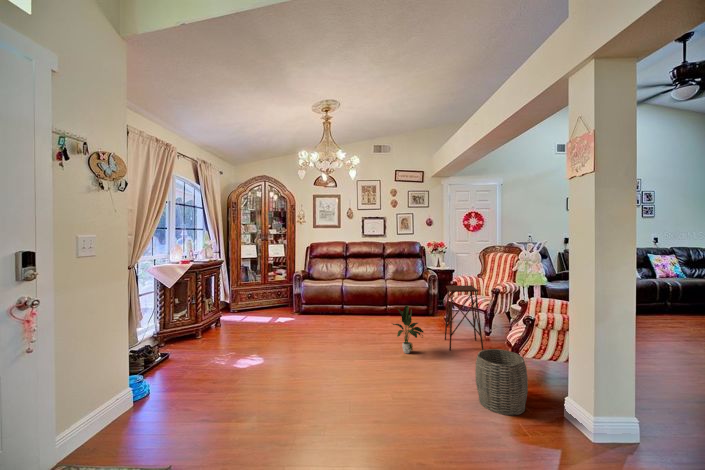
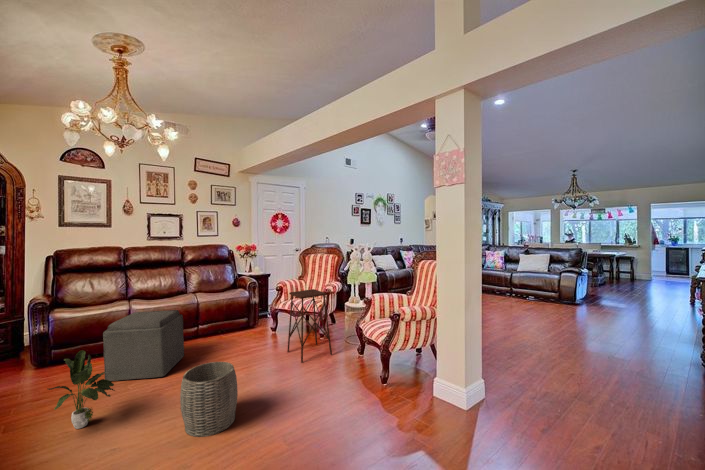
ottoman: none [320,287,369,333] -> present [103,310,184,381]
potted plant: present [393,305,423,354] -> present [48,351,114,429]
woven basket: present [475,349,528,415] -> present [180,362,238,437]

